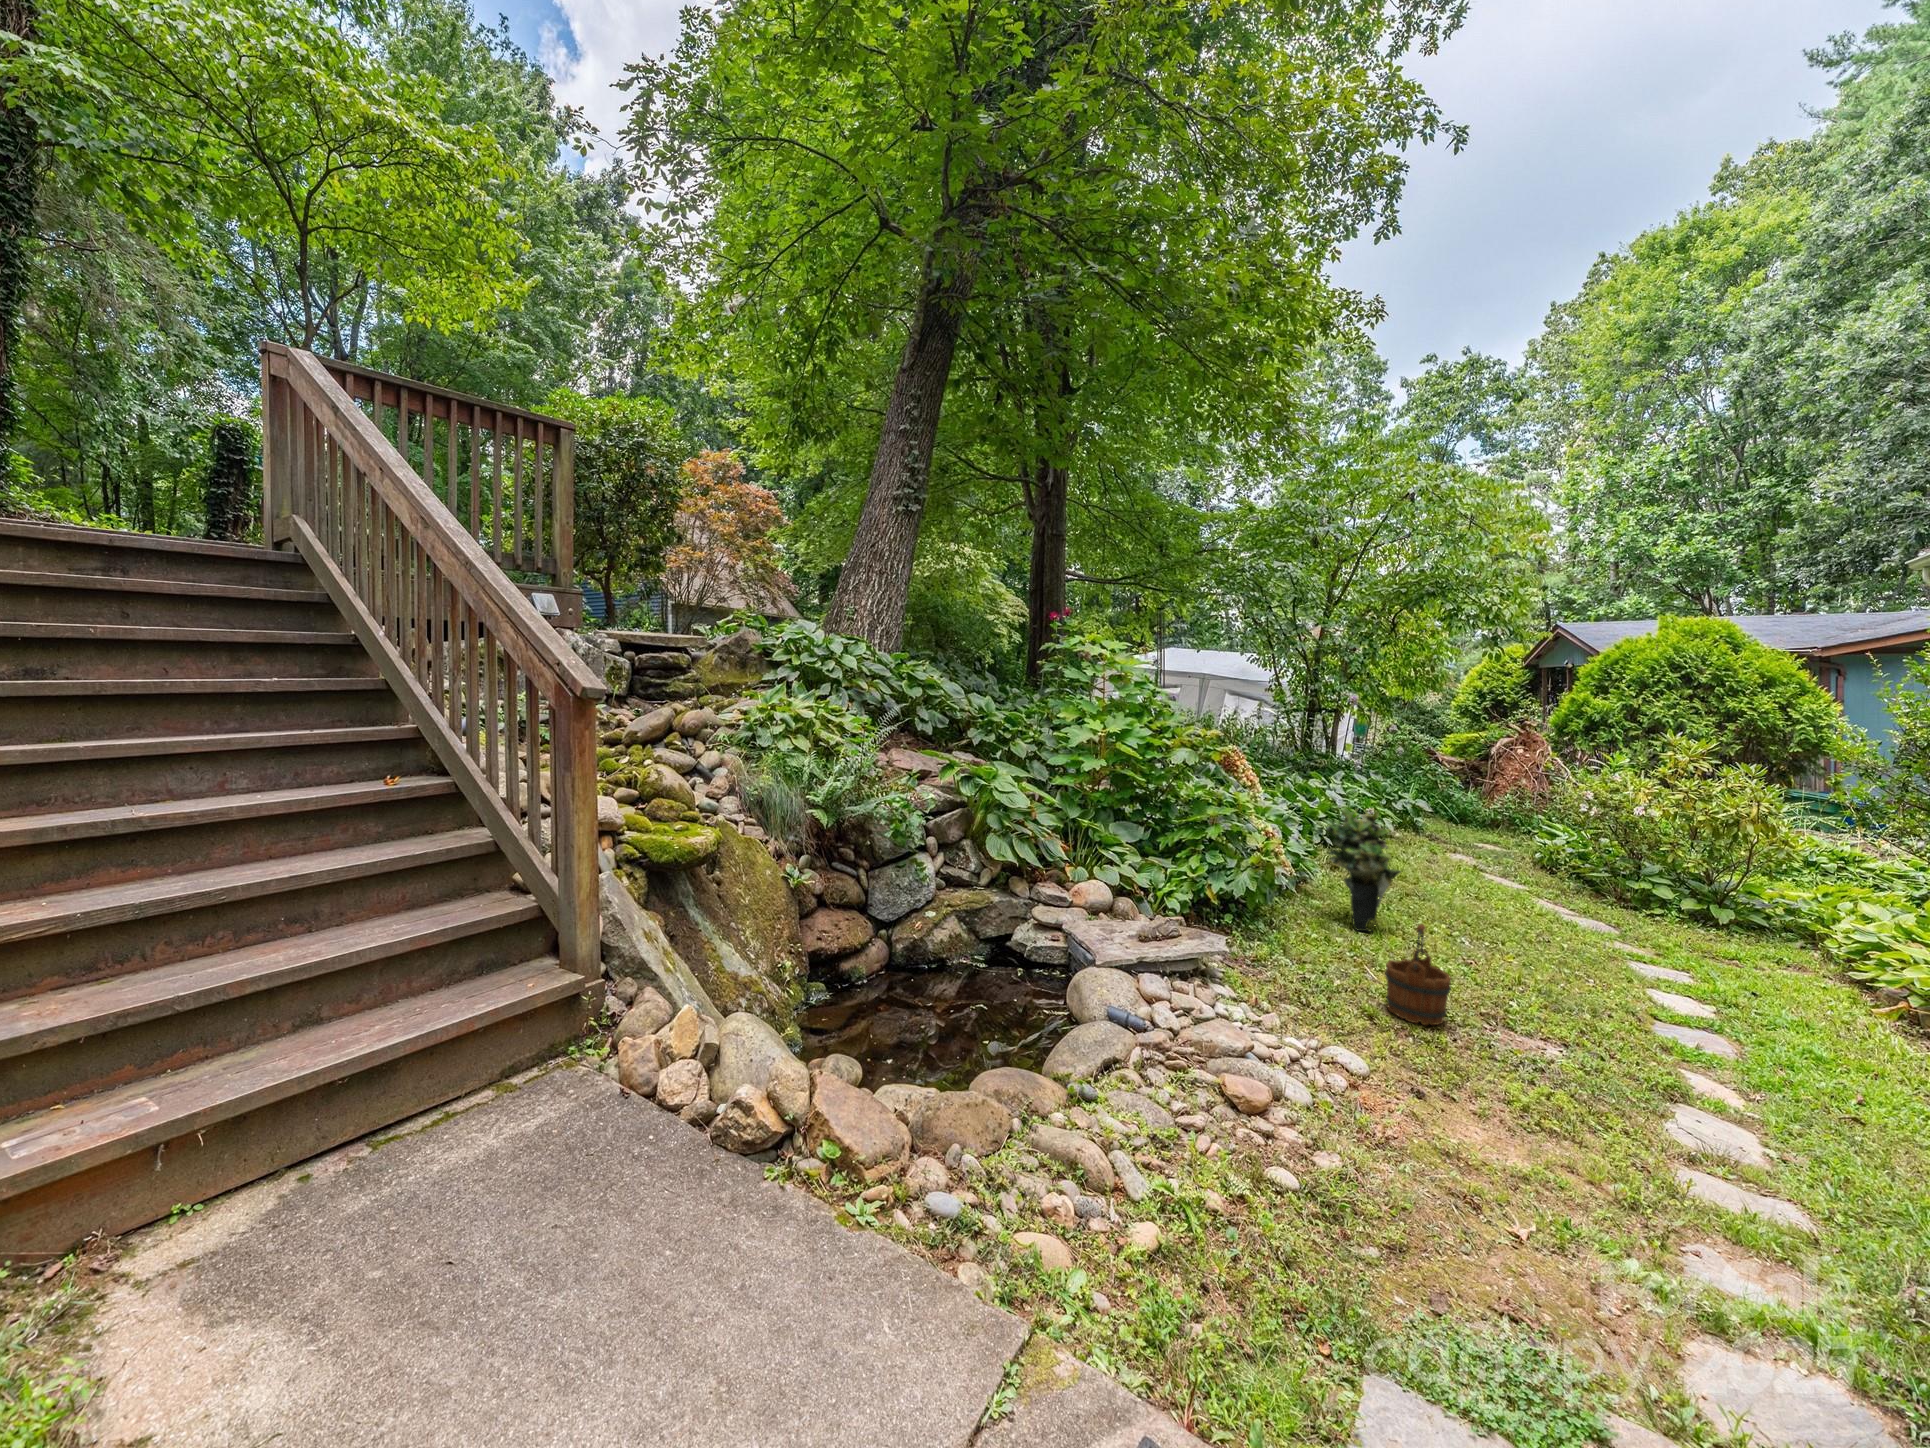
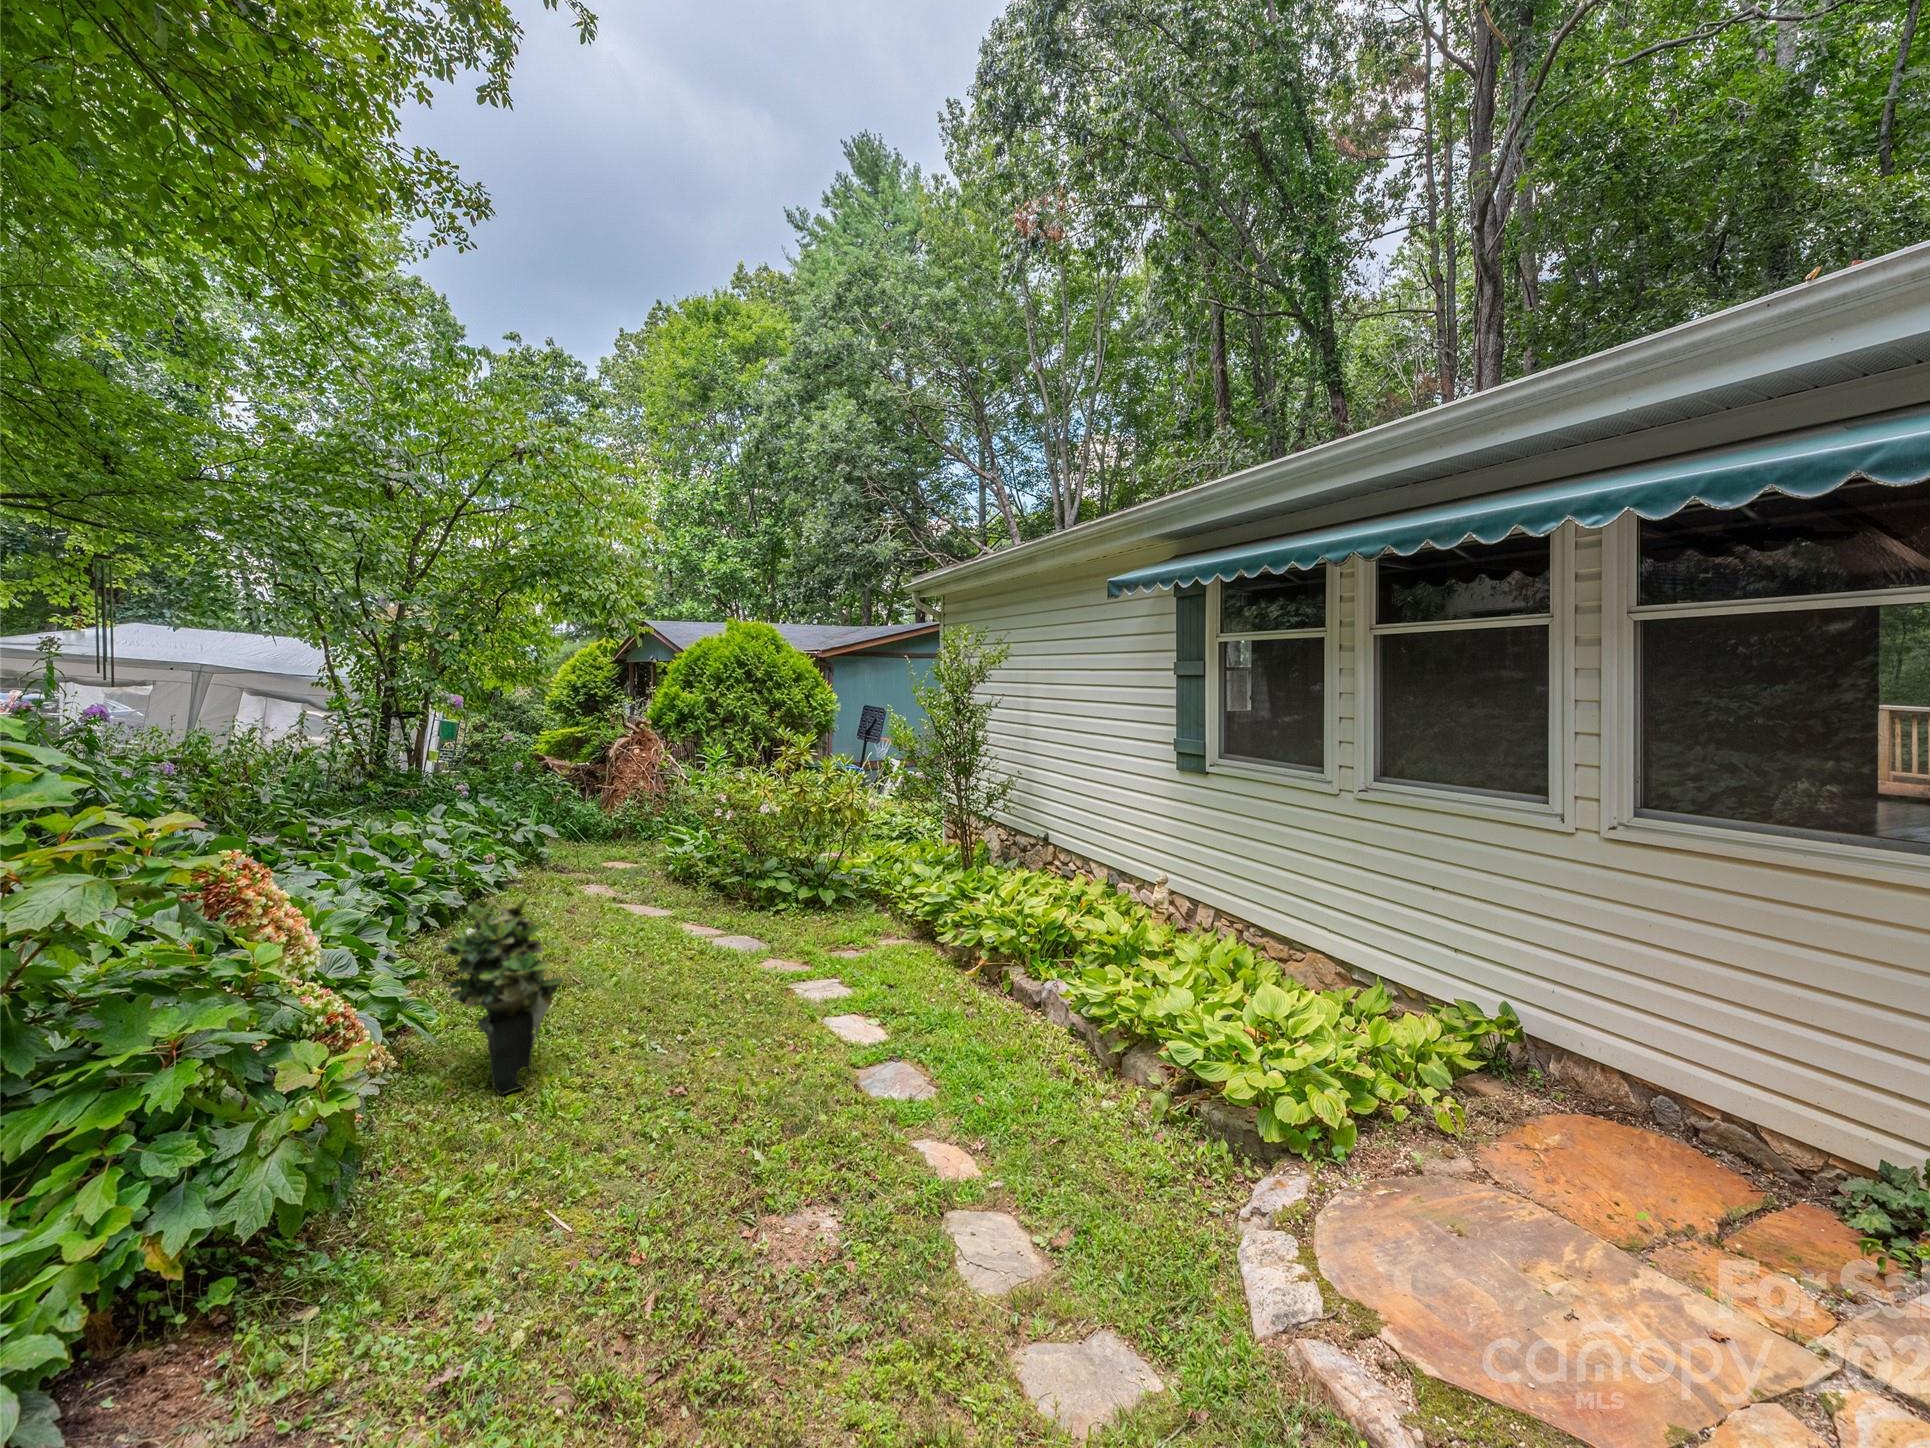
wooden bucket: present [1385,924,1451,1025] -> none [582,1111,681,1290]

